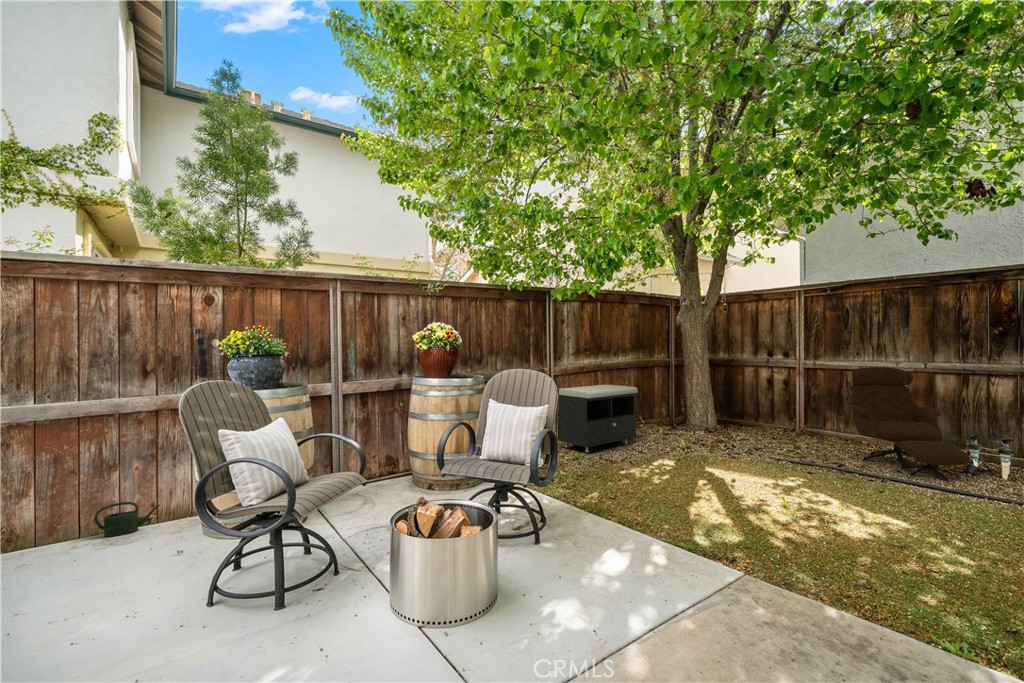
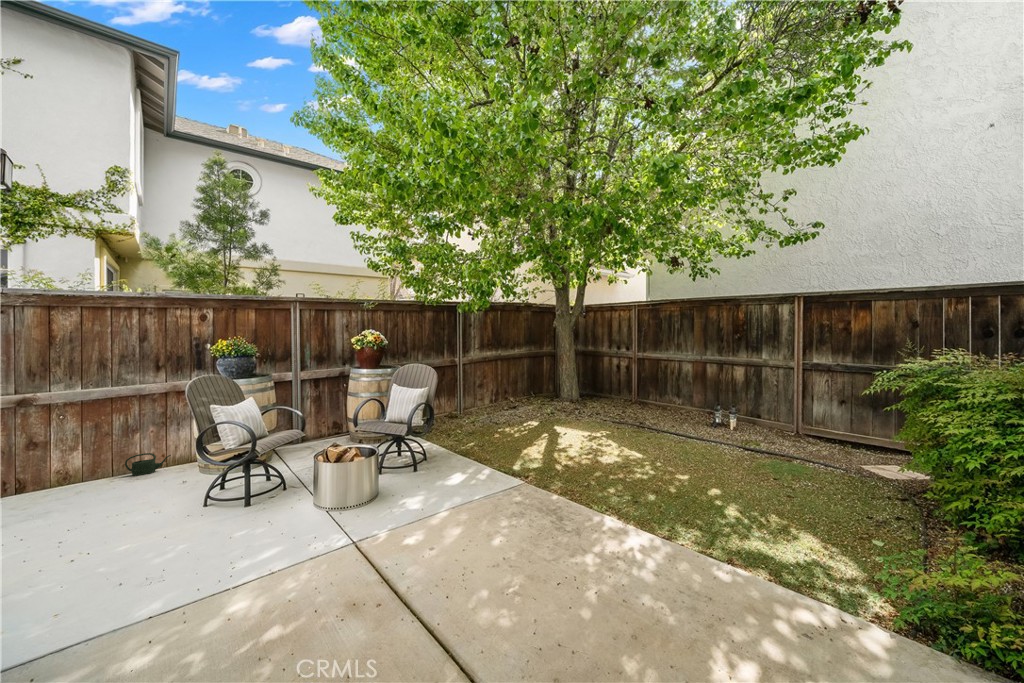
lounge chair: present [848,367,970,481] -> none [656,358,713,431]
storage bench: present [558,385,638,452] -> none [464,370,523,417]

